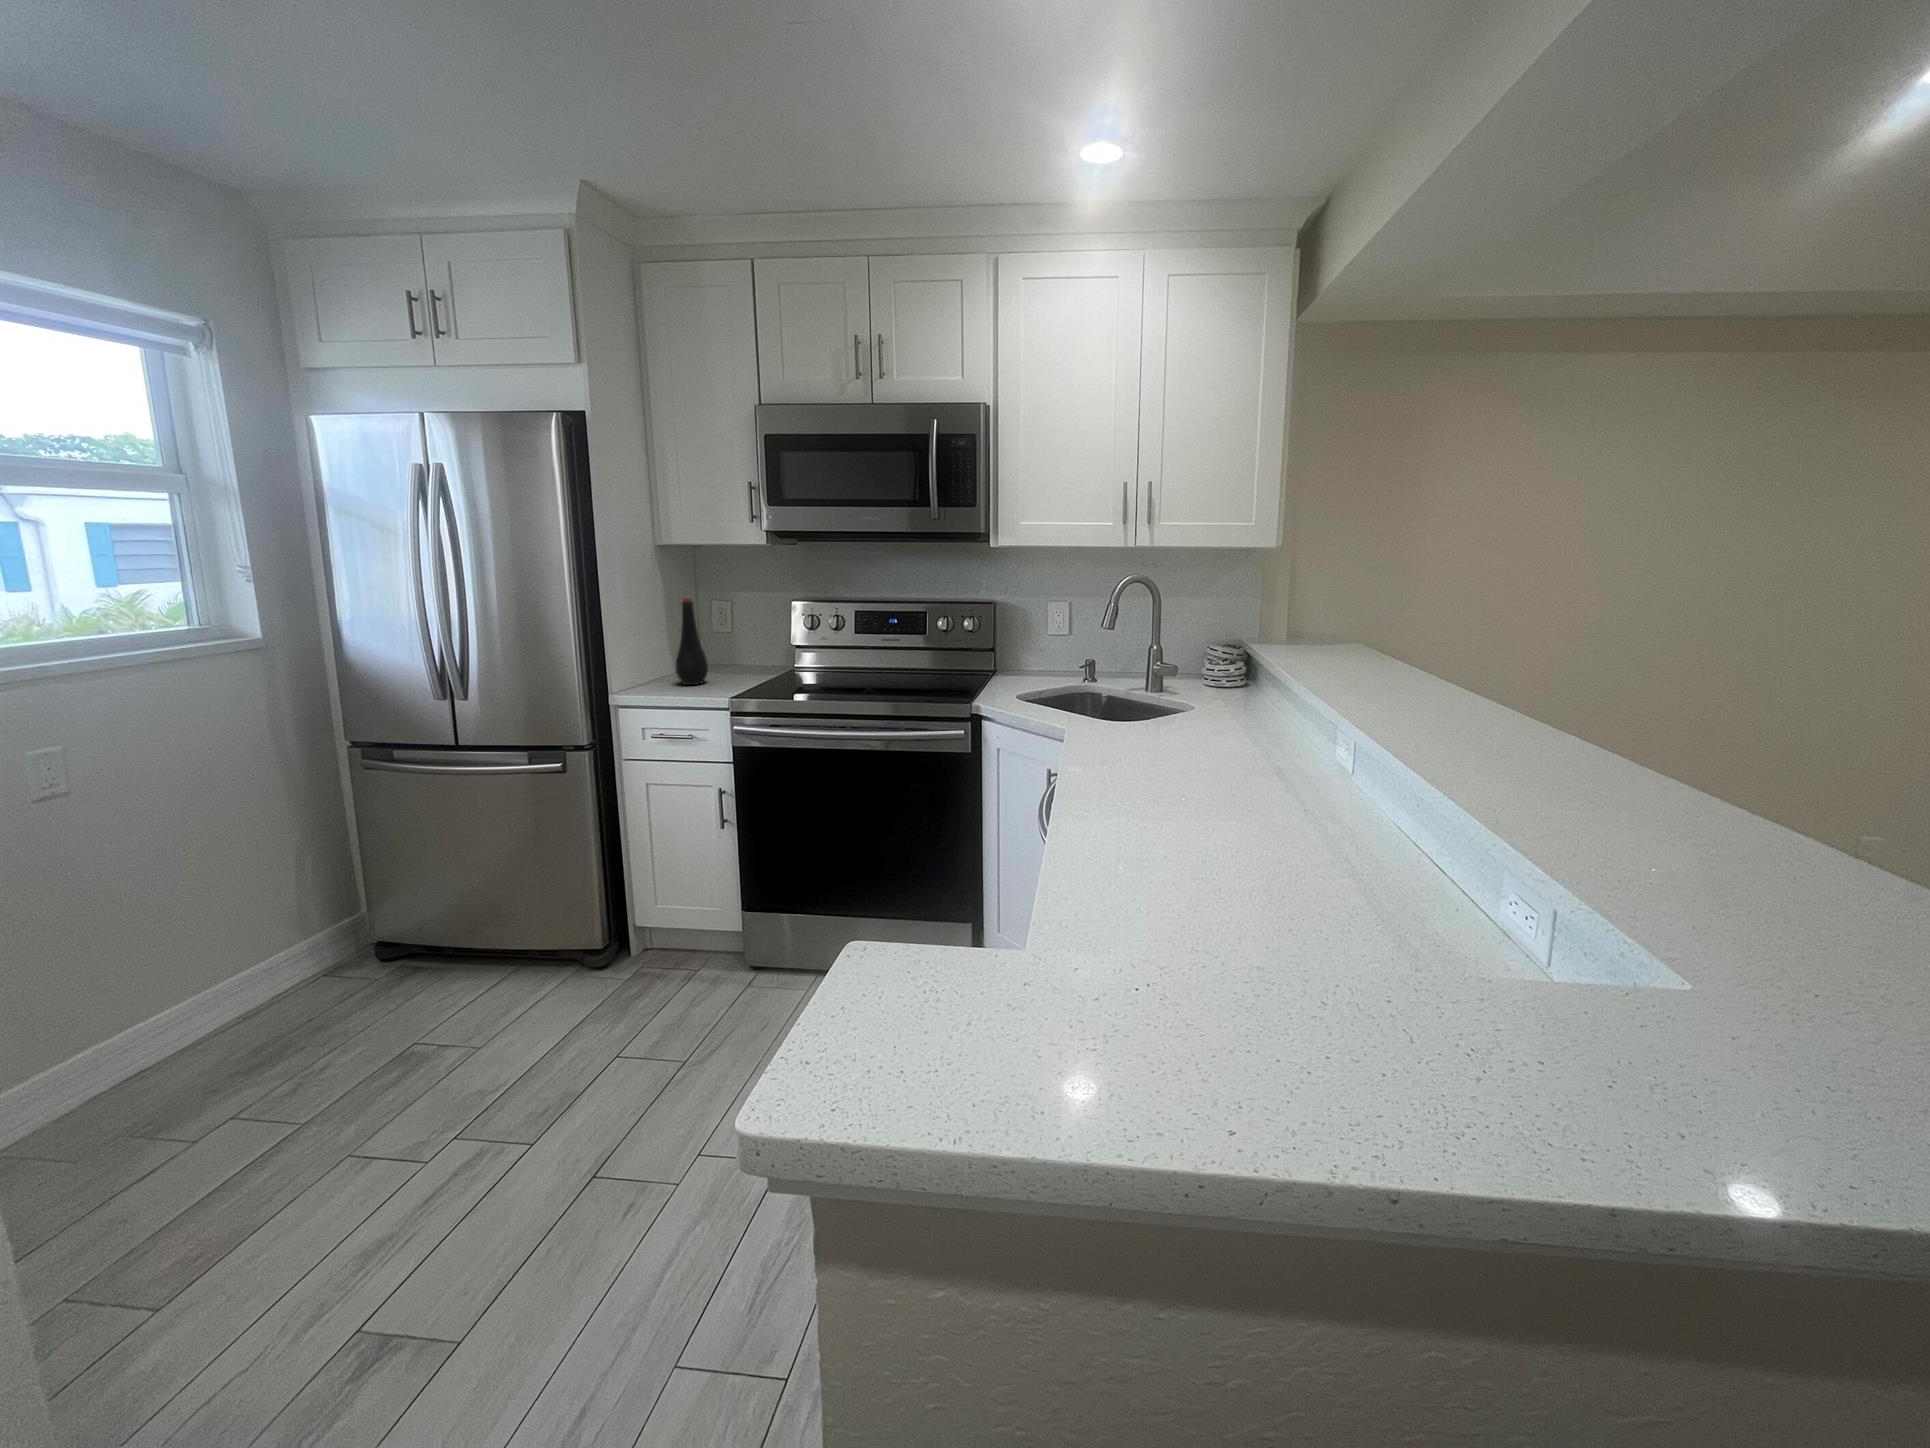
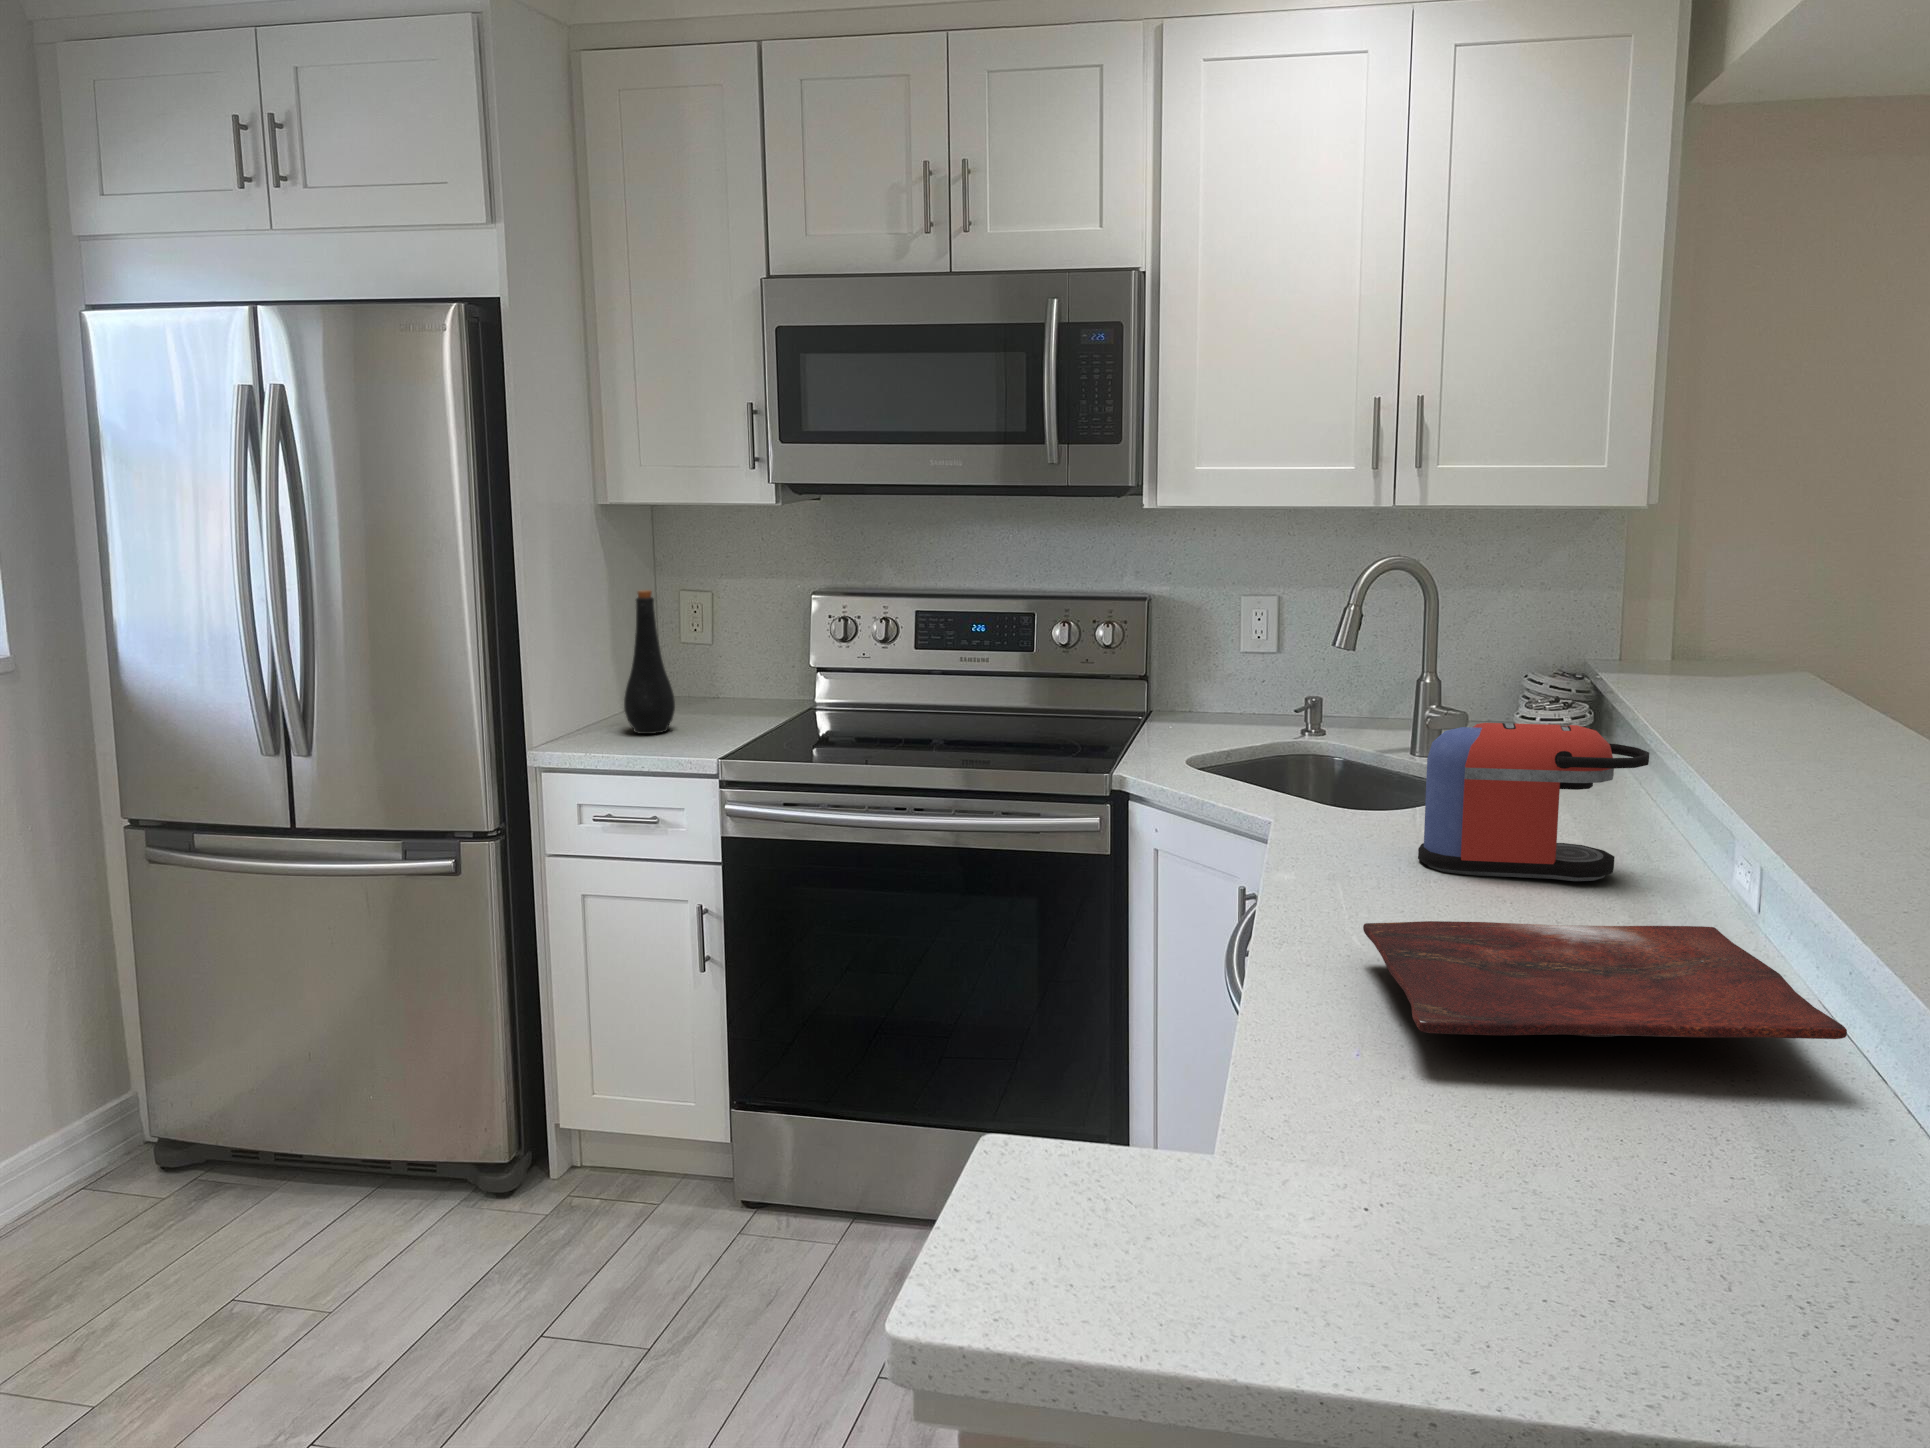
coffee maker: none [1145,665,1278,759] -> present [1418,723,1649,881]
cutting board: none [1106,782,1396,850] -> present [1363,921,1847,1039]

